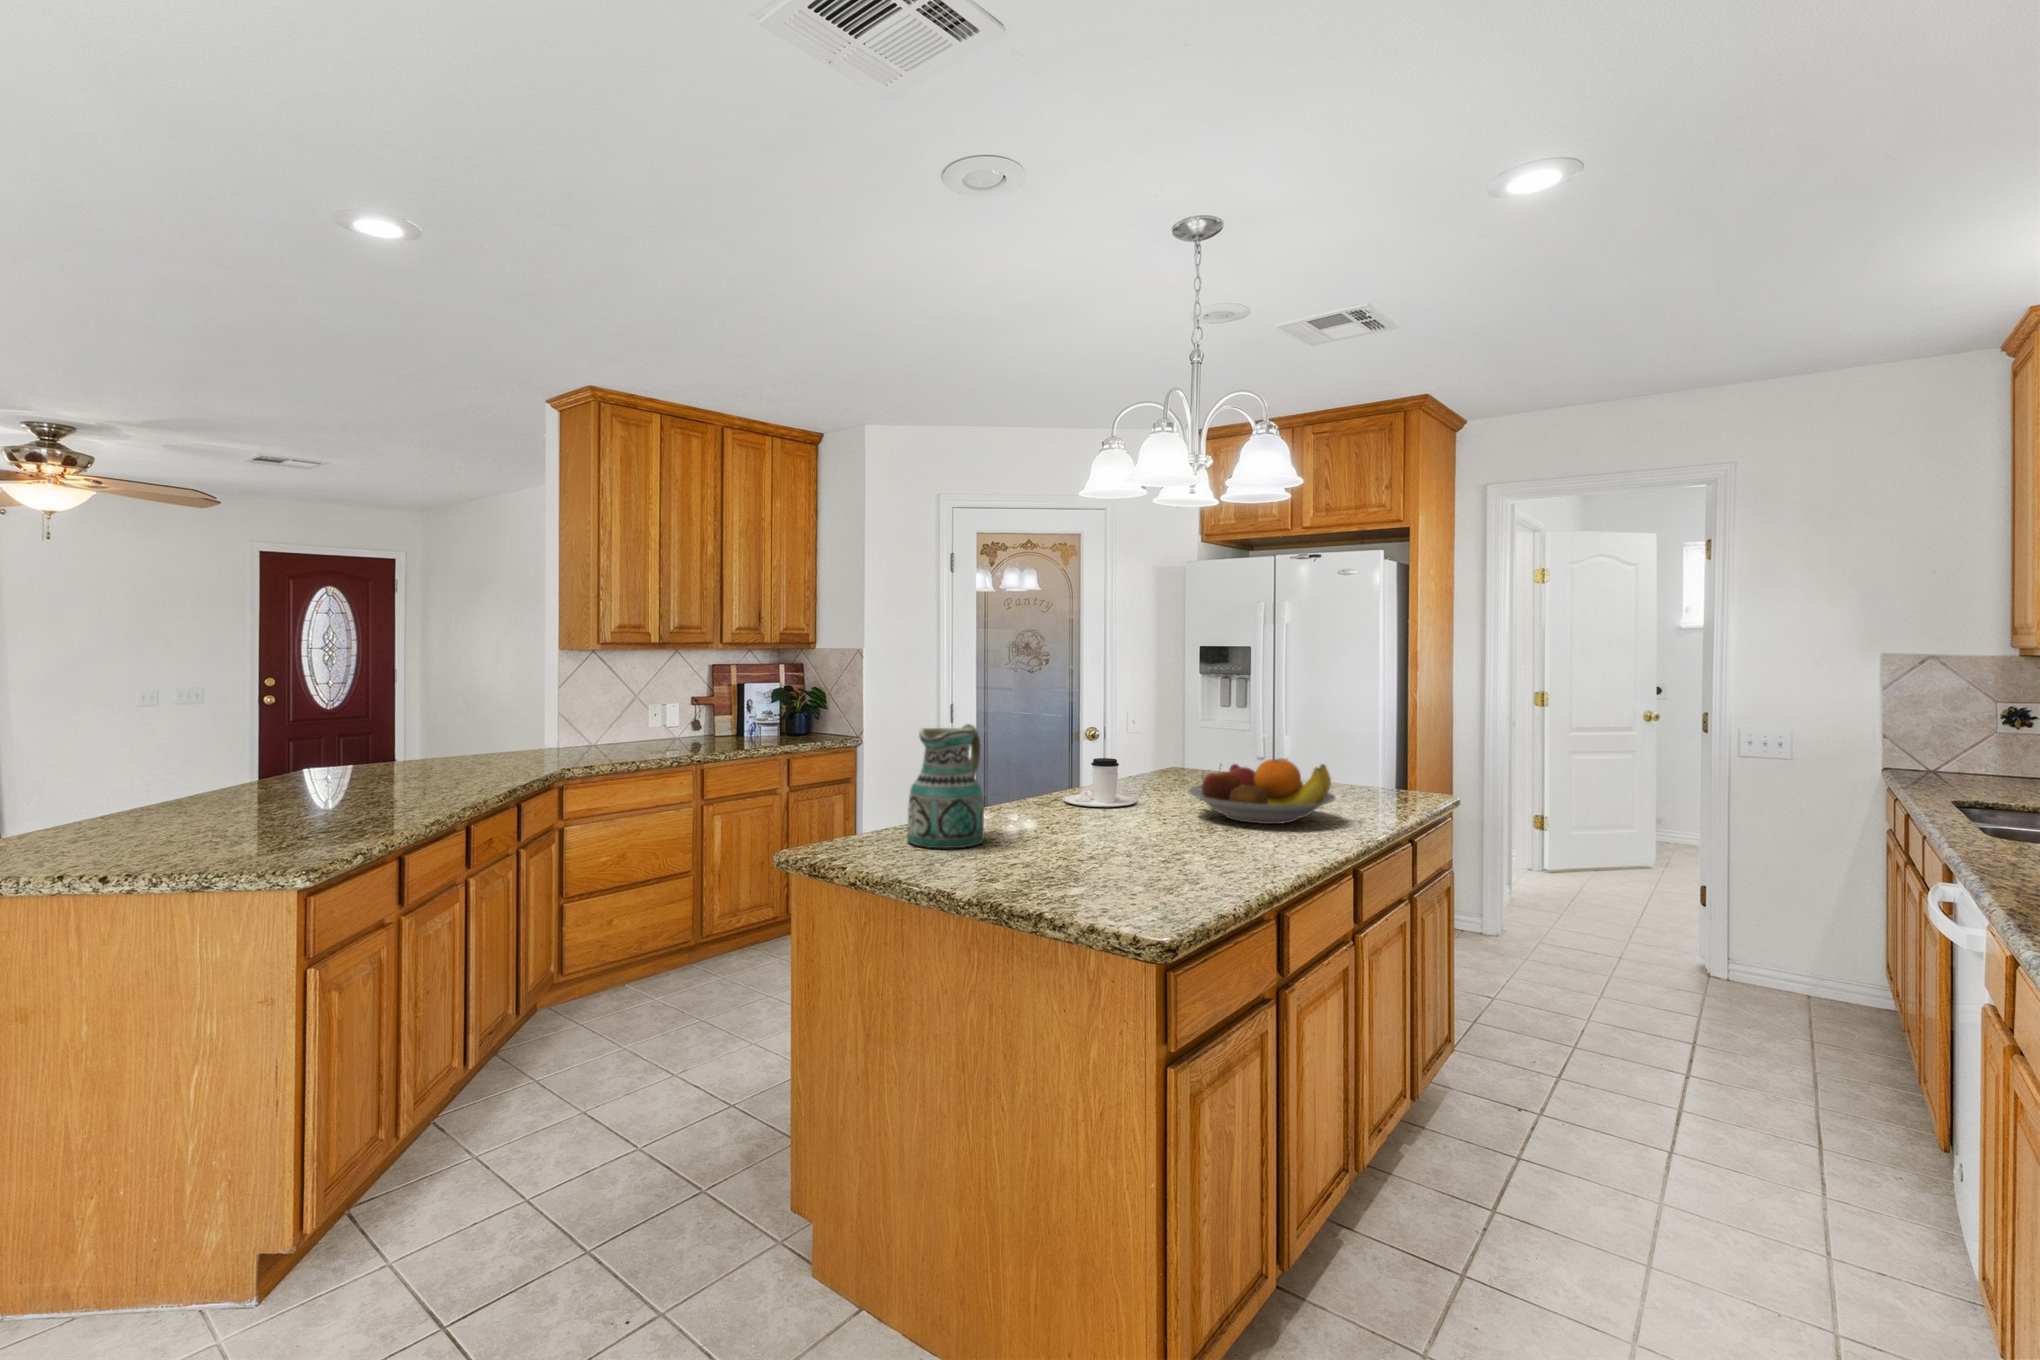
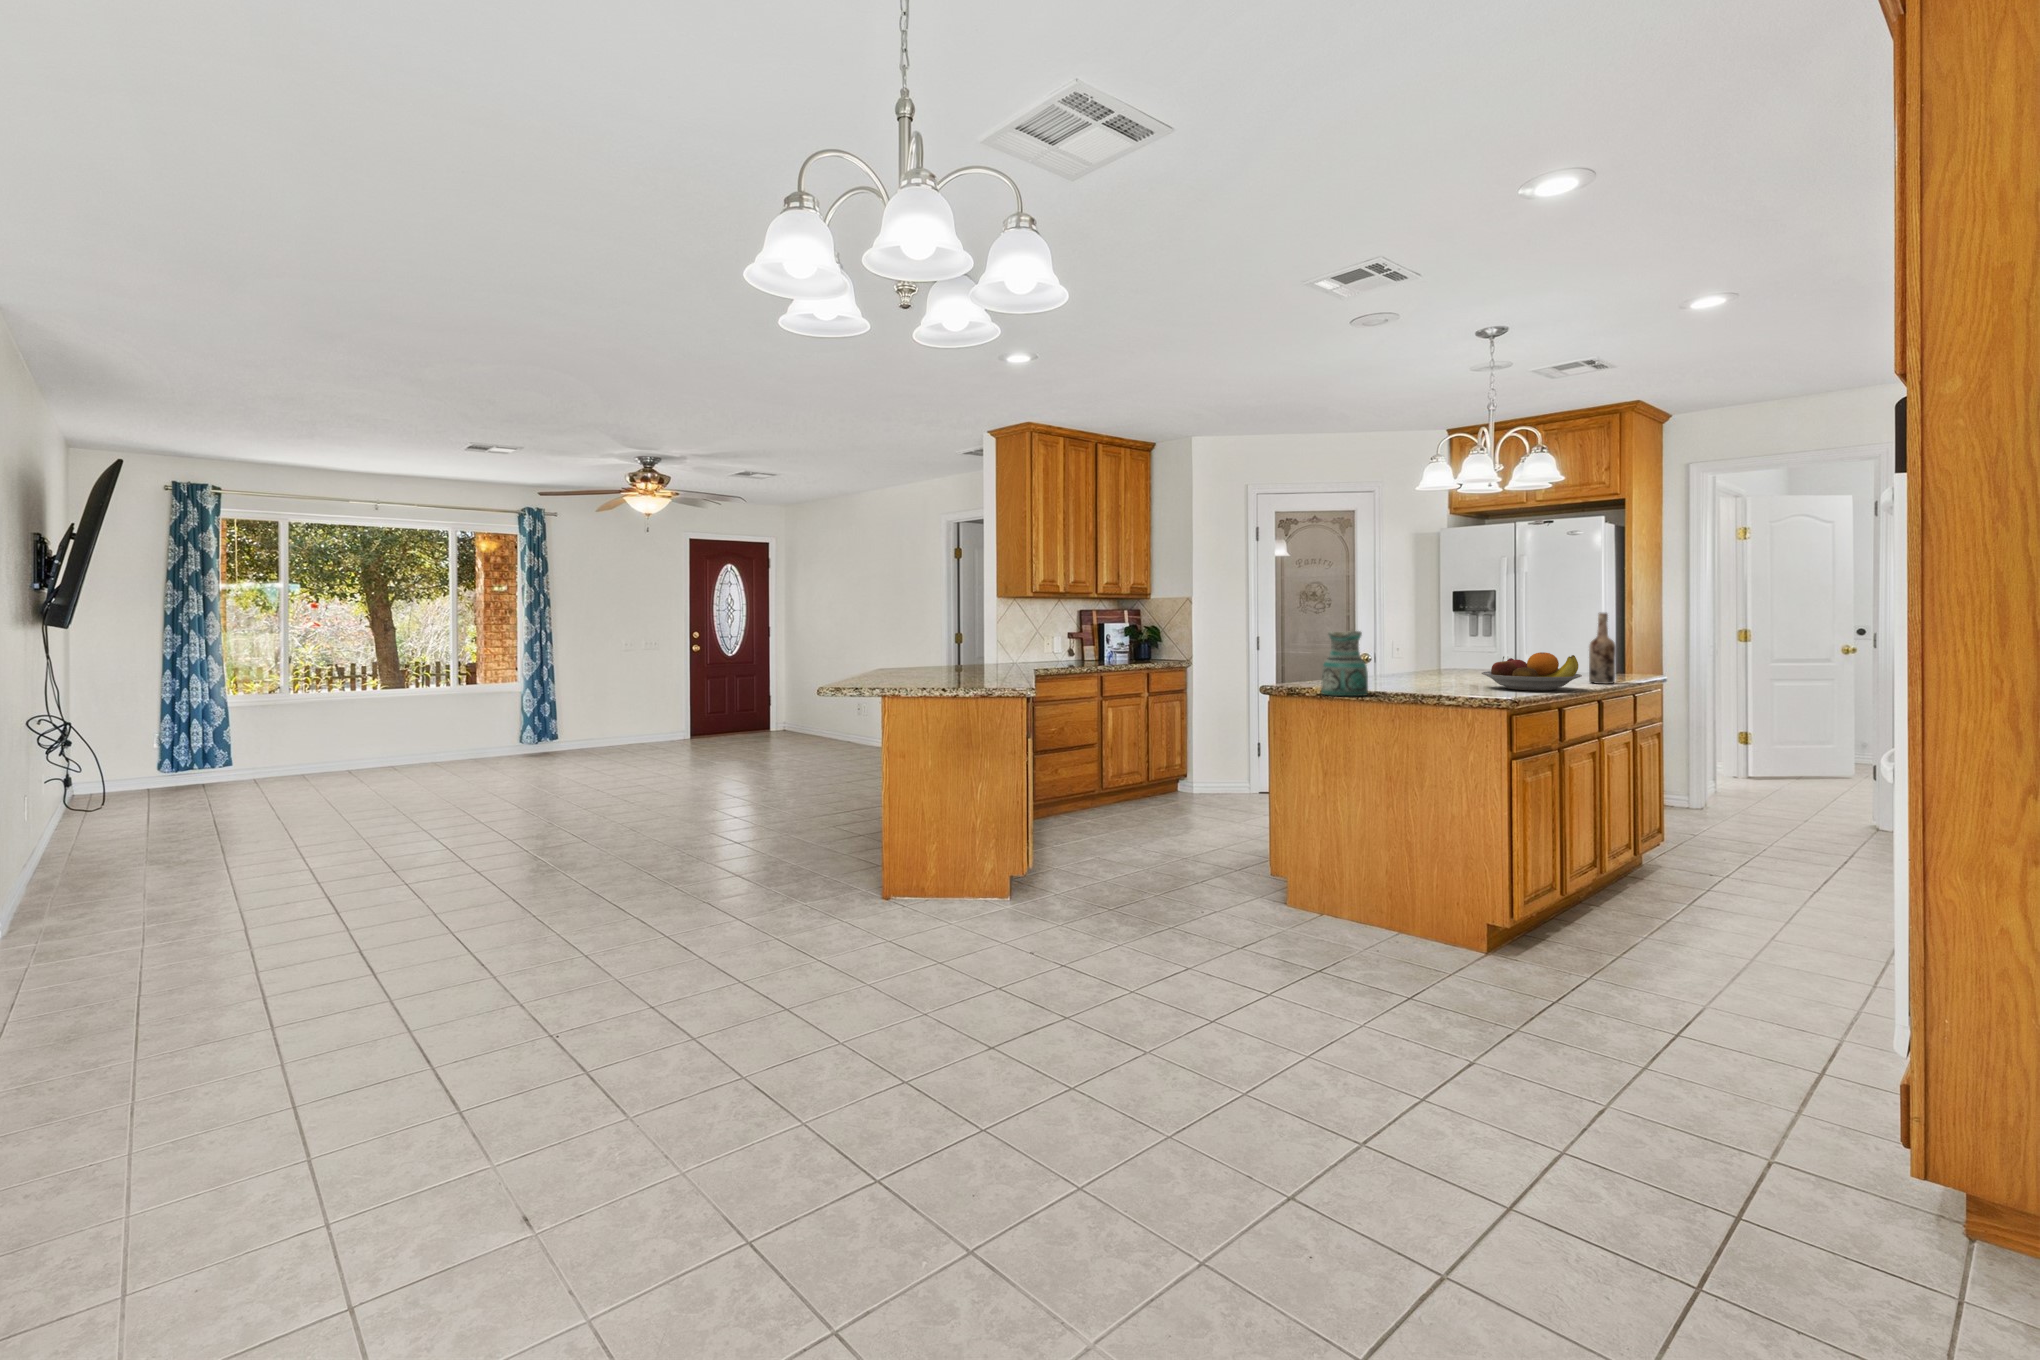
wine bottle: none [1353,689,1389,800] -> present [1589,613,1616,684]
coffee cup: present [1063,758,1136,807] -> none [1391,657,1442,686]

